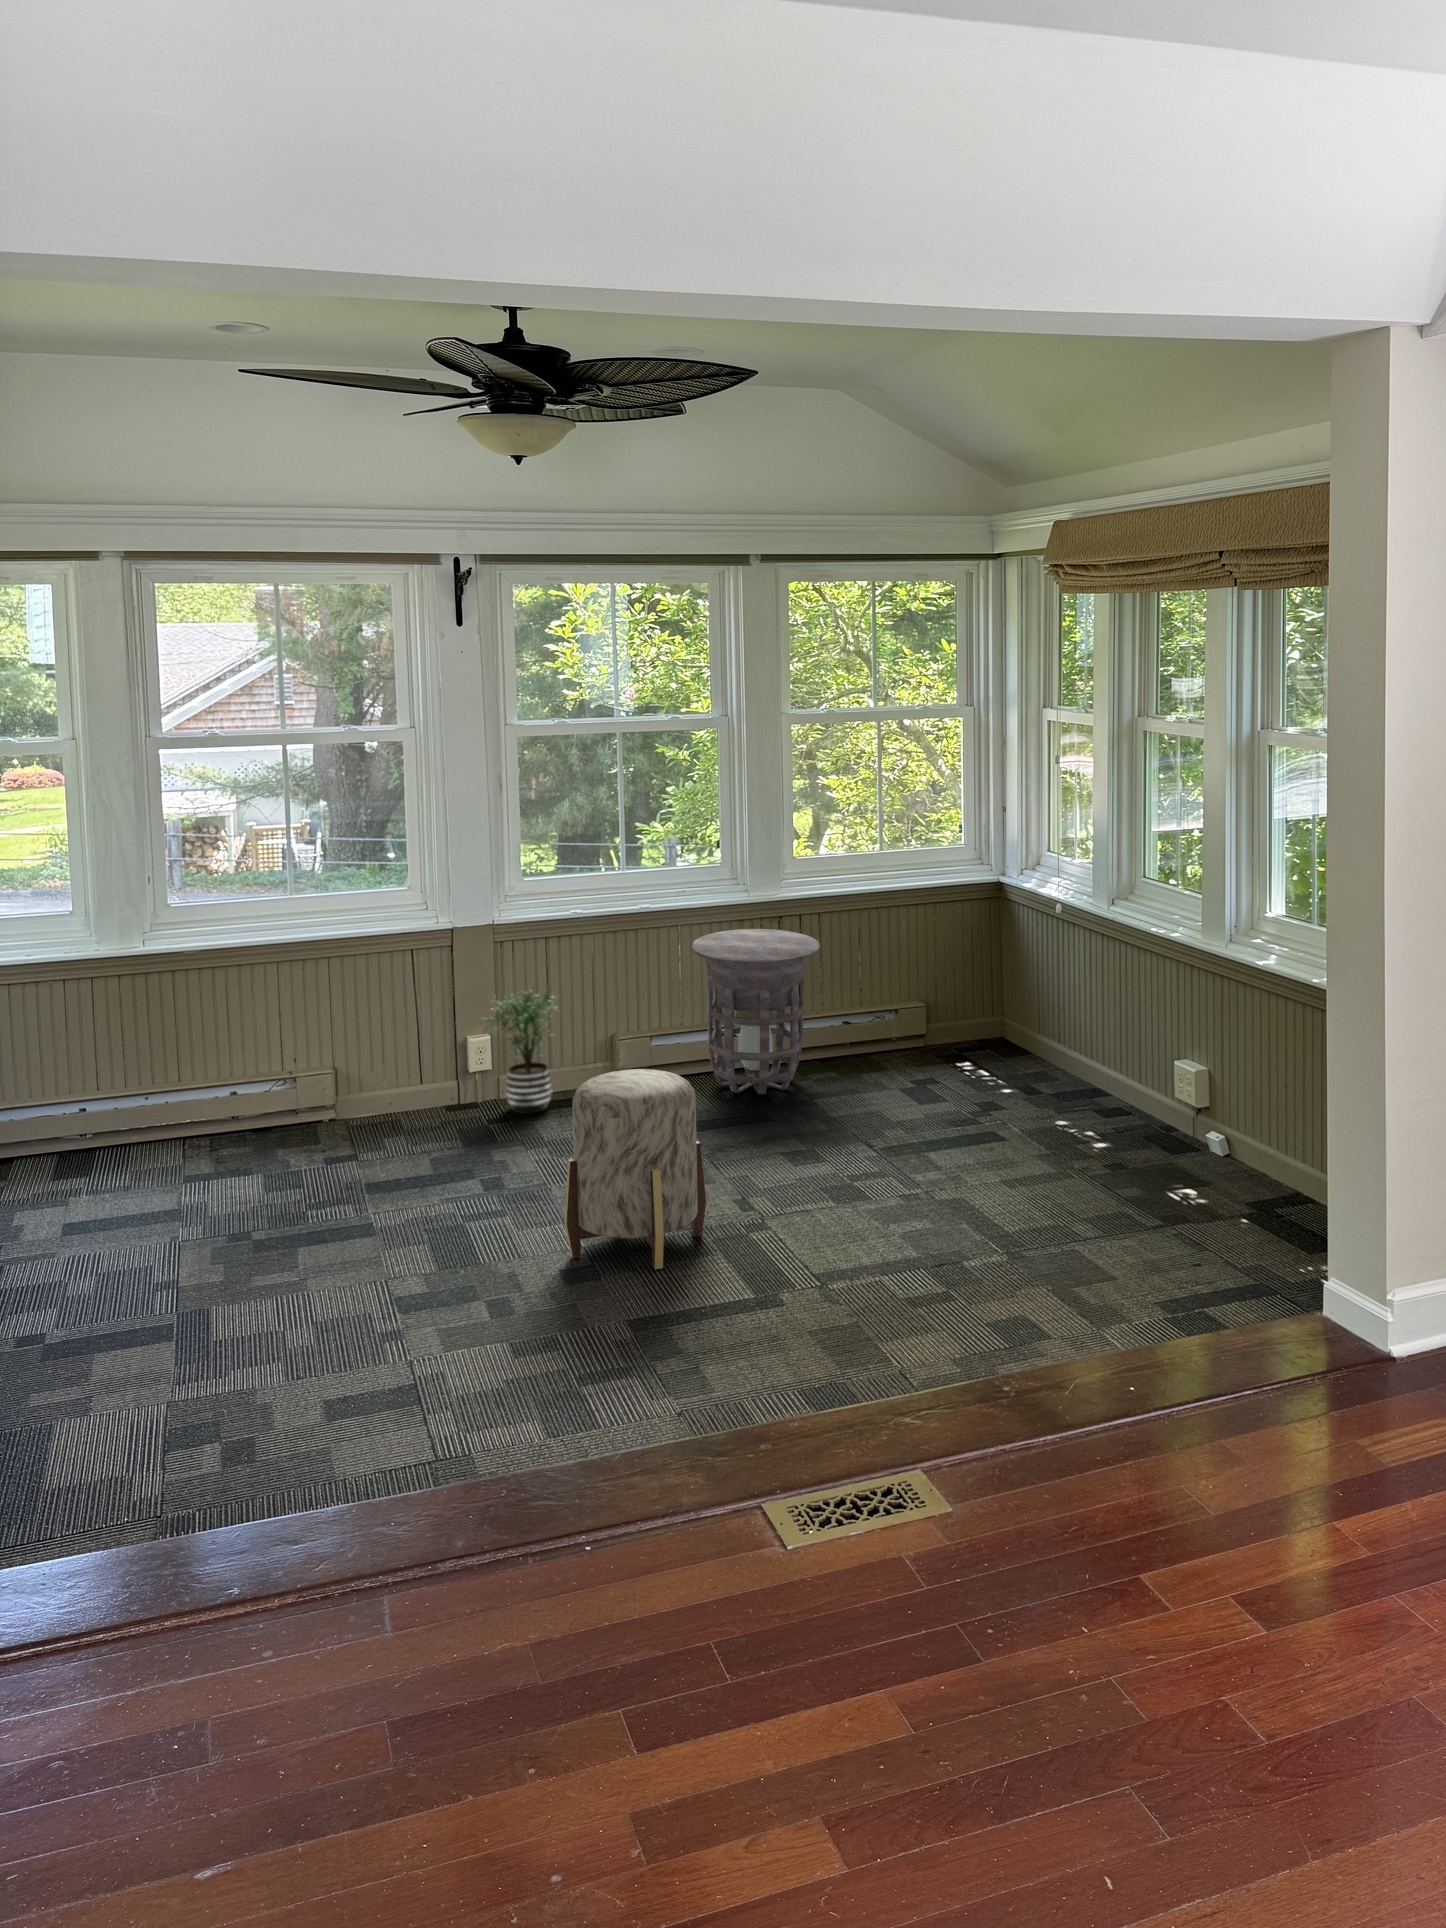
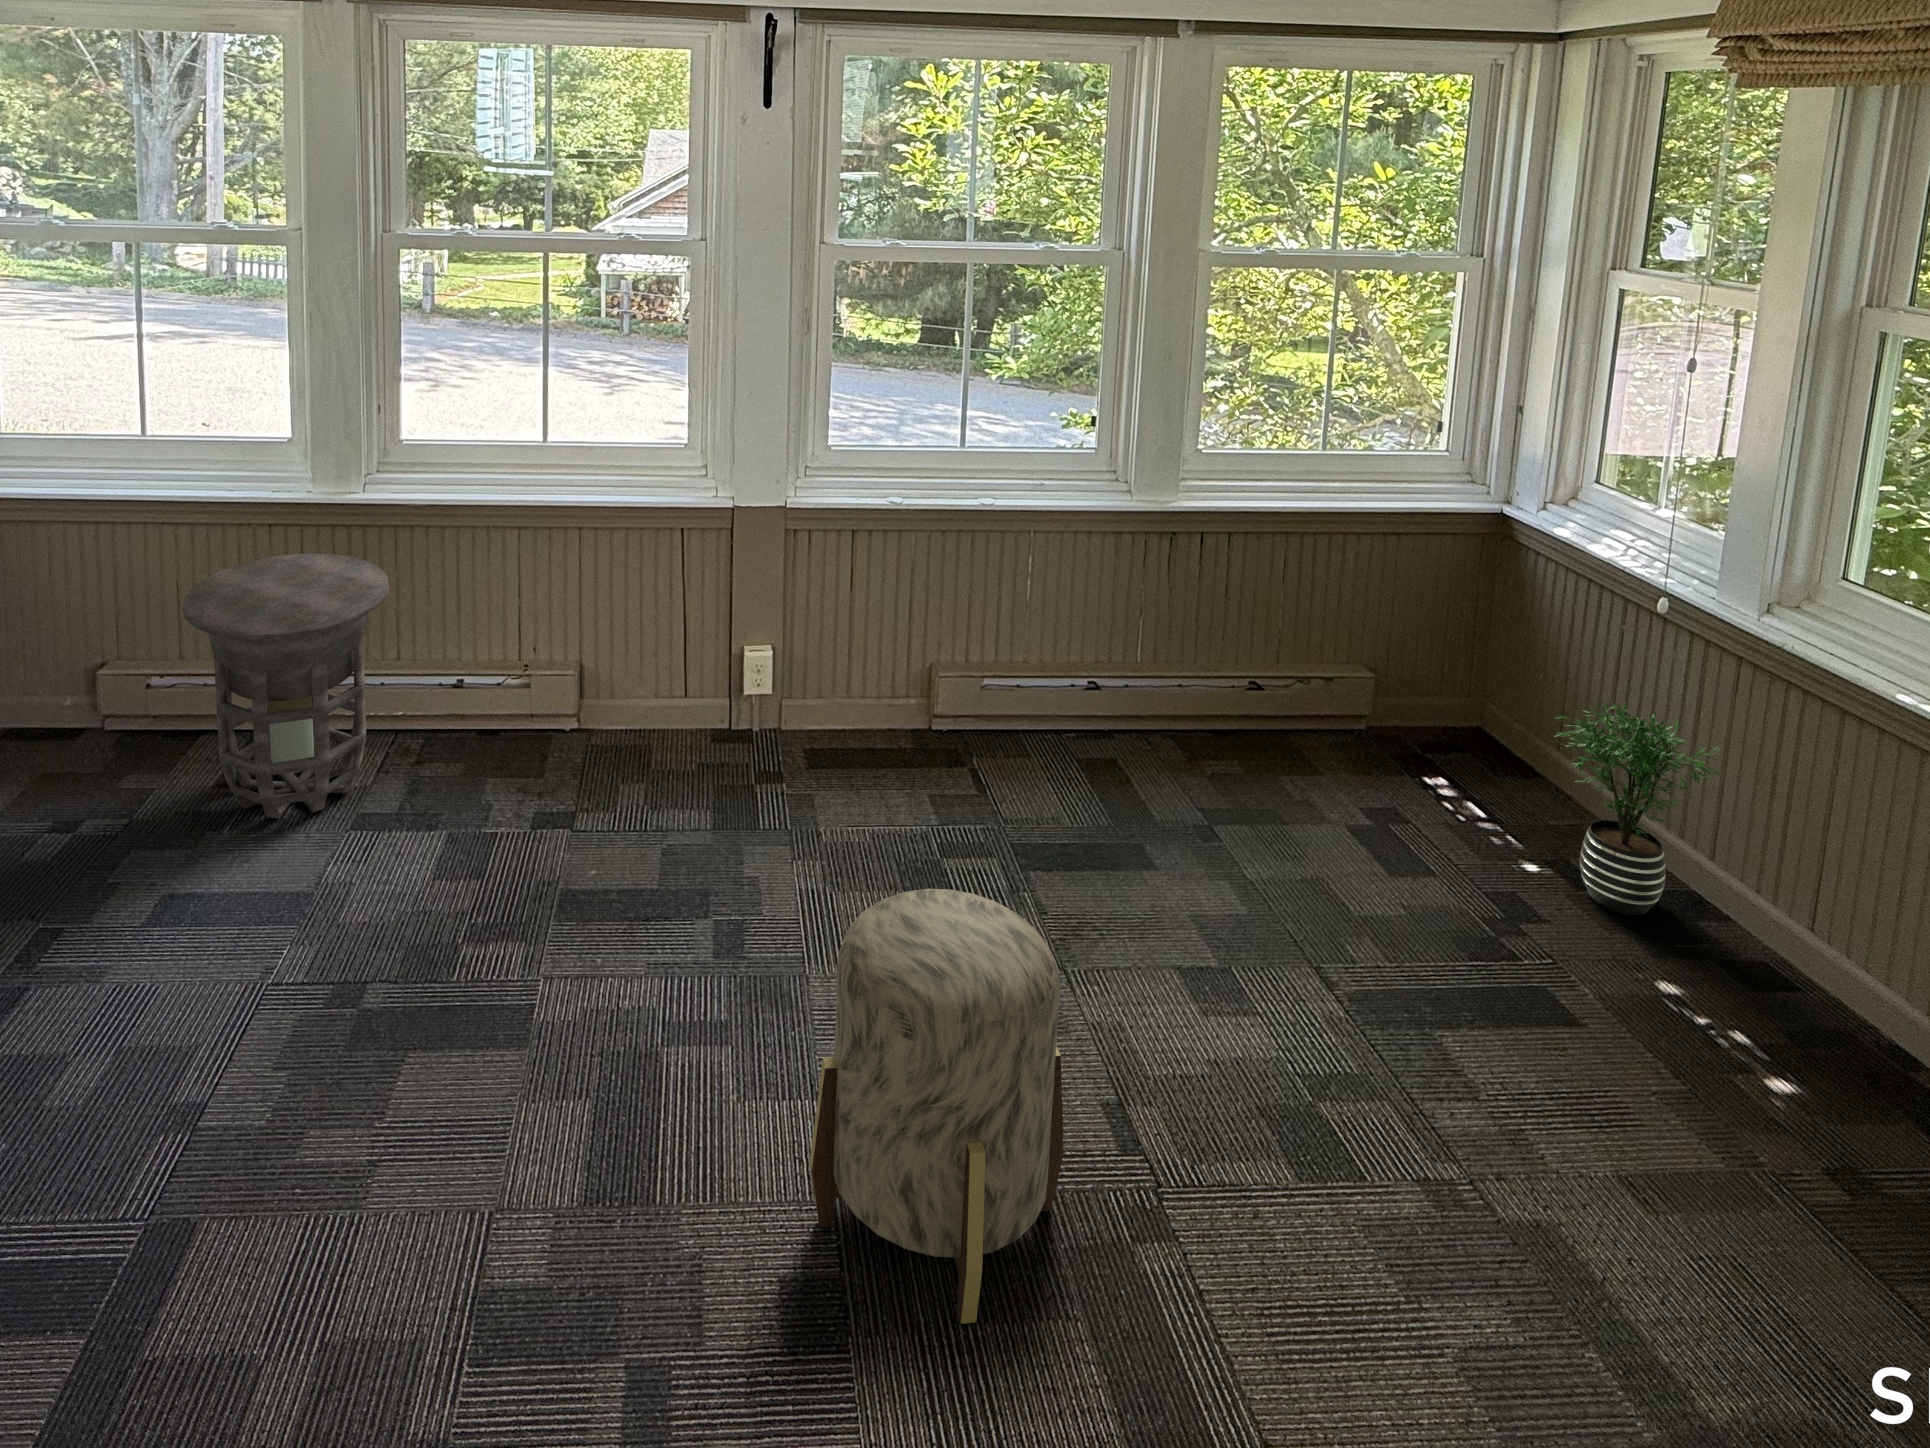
side table: present [692,929,820,1095] -> present [183,553,389,818]
potted plant: present [482,989,556,1114] -> present [1555,702,1721,915]

